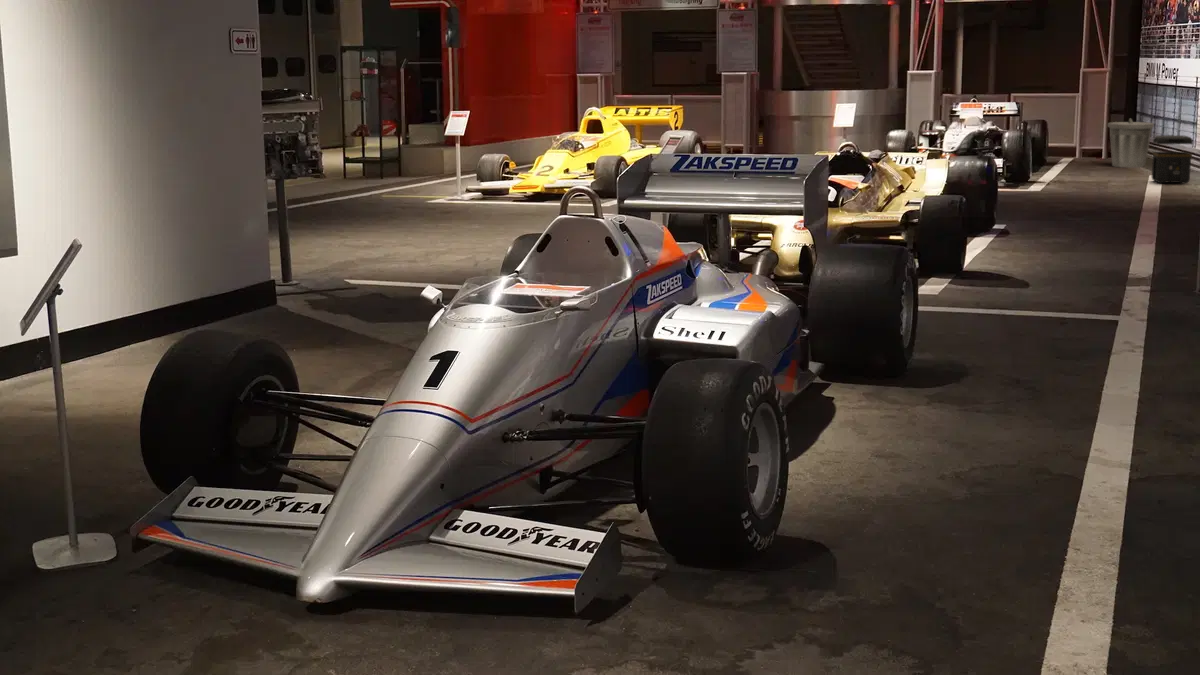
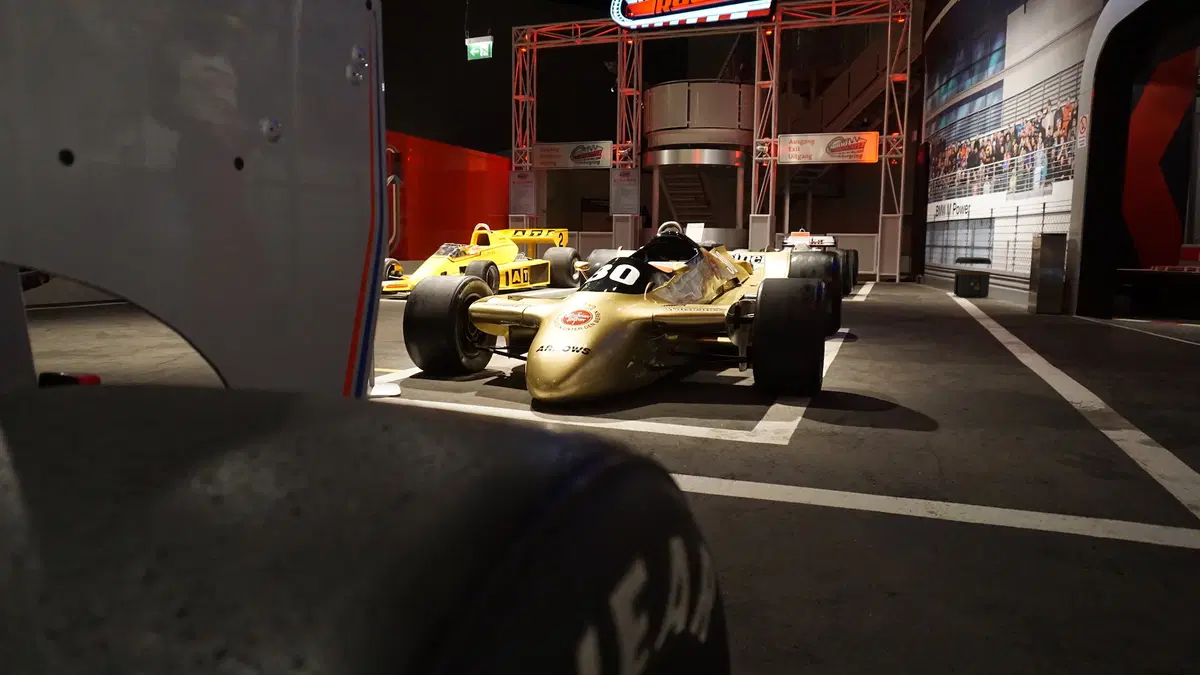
trash can: present [1108,118,1154,168] -> none [907,248,944,287]

